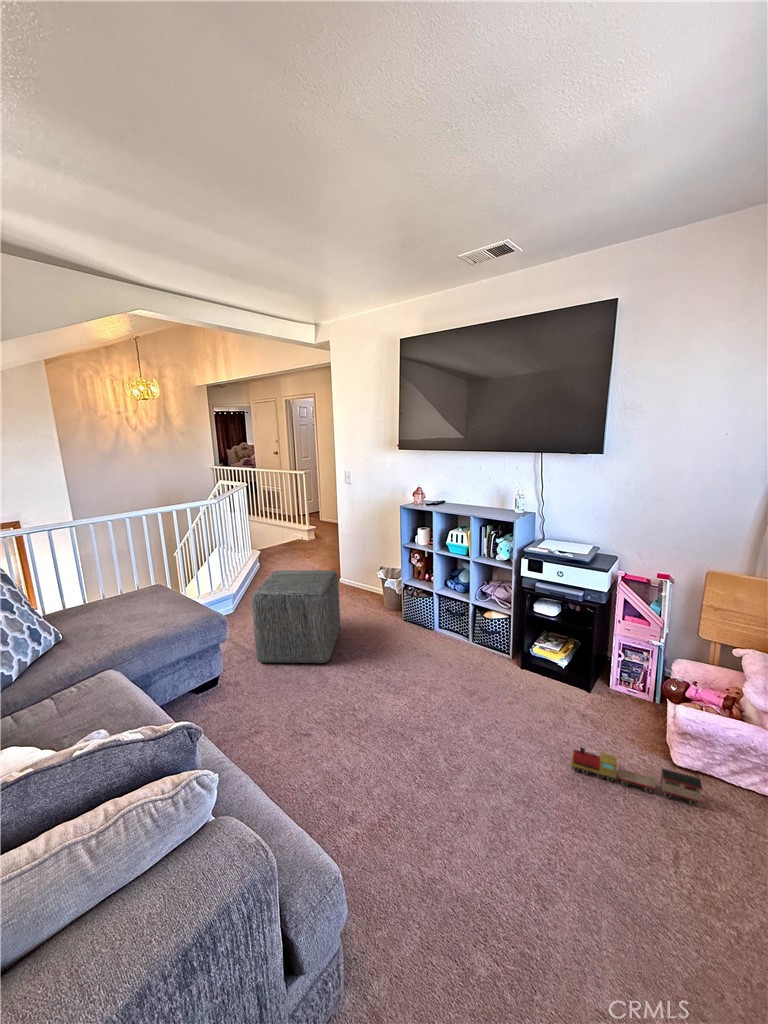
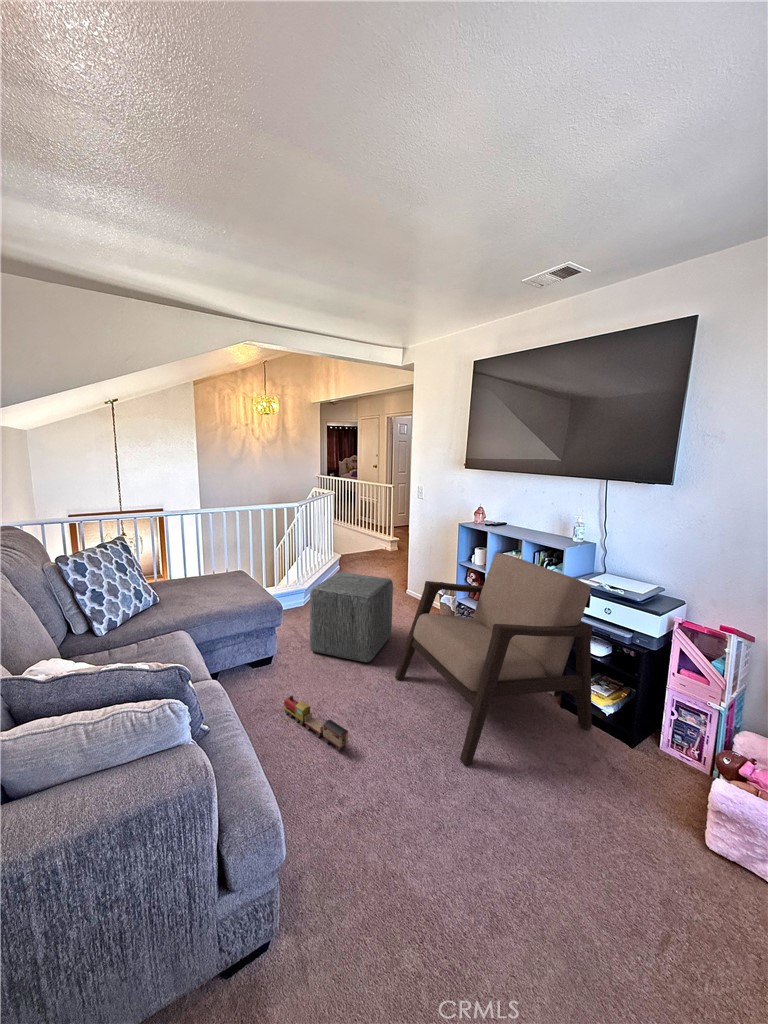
armchair: none [359,530,553,747] -> present [395,553,593,765]
toy train: present [570,747,702,805] -> present [283,696,348,751]

